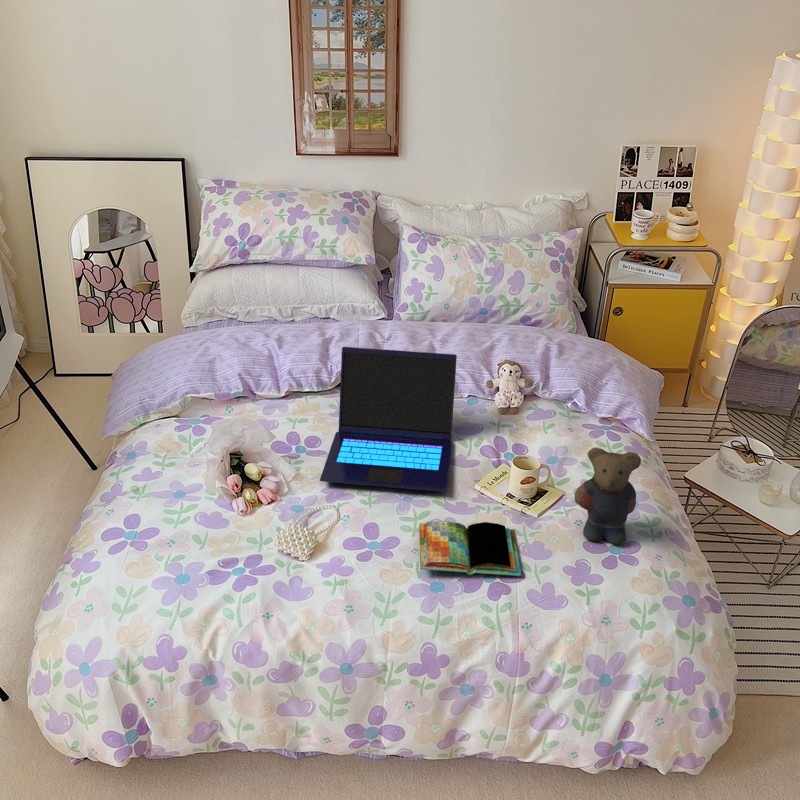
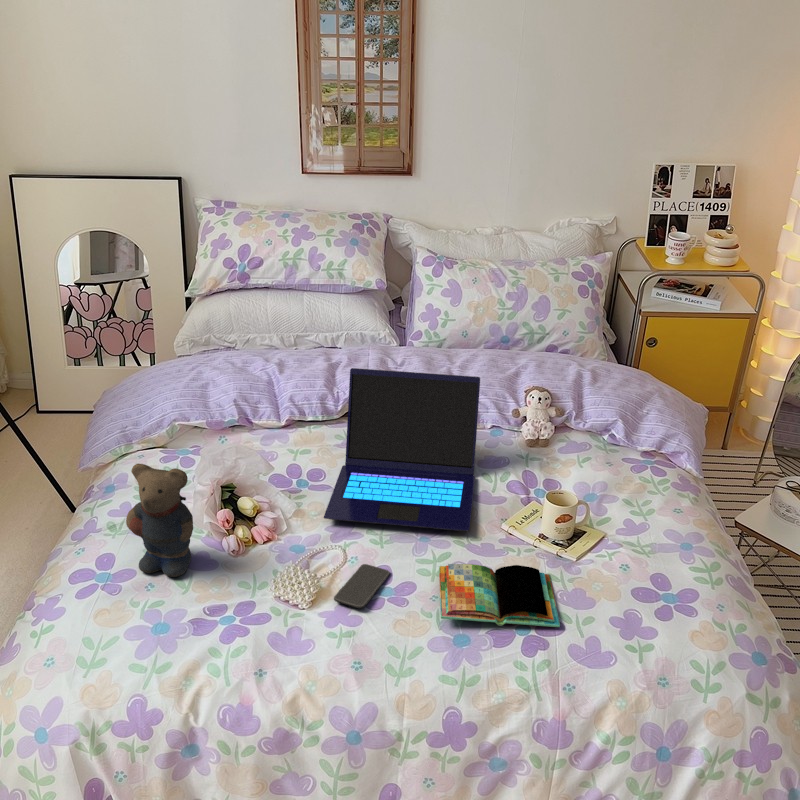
teddy bear: present [575,448,641,544] -> present [126,464,193,577]
smartphone: none [329,522,377,561] -> present [334,564,390,609]

